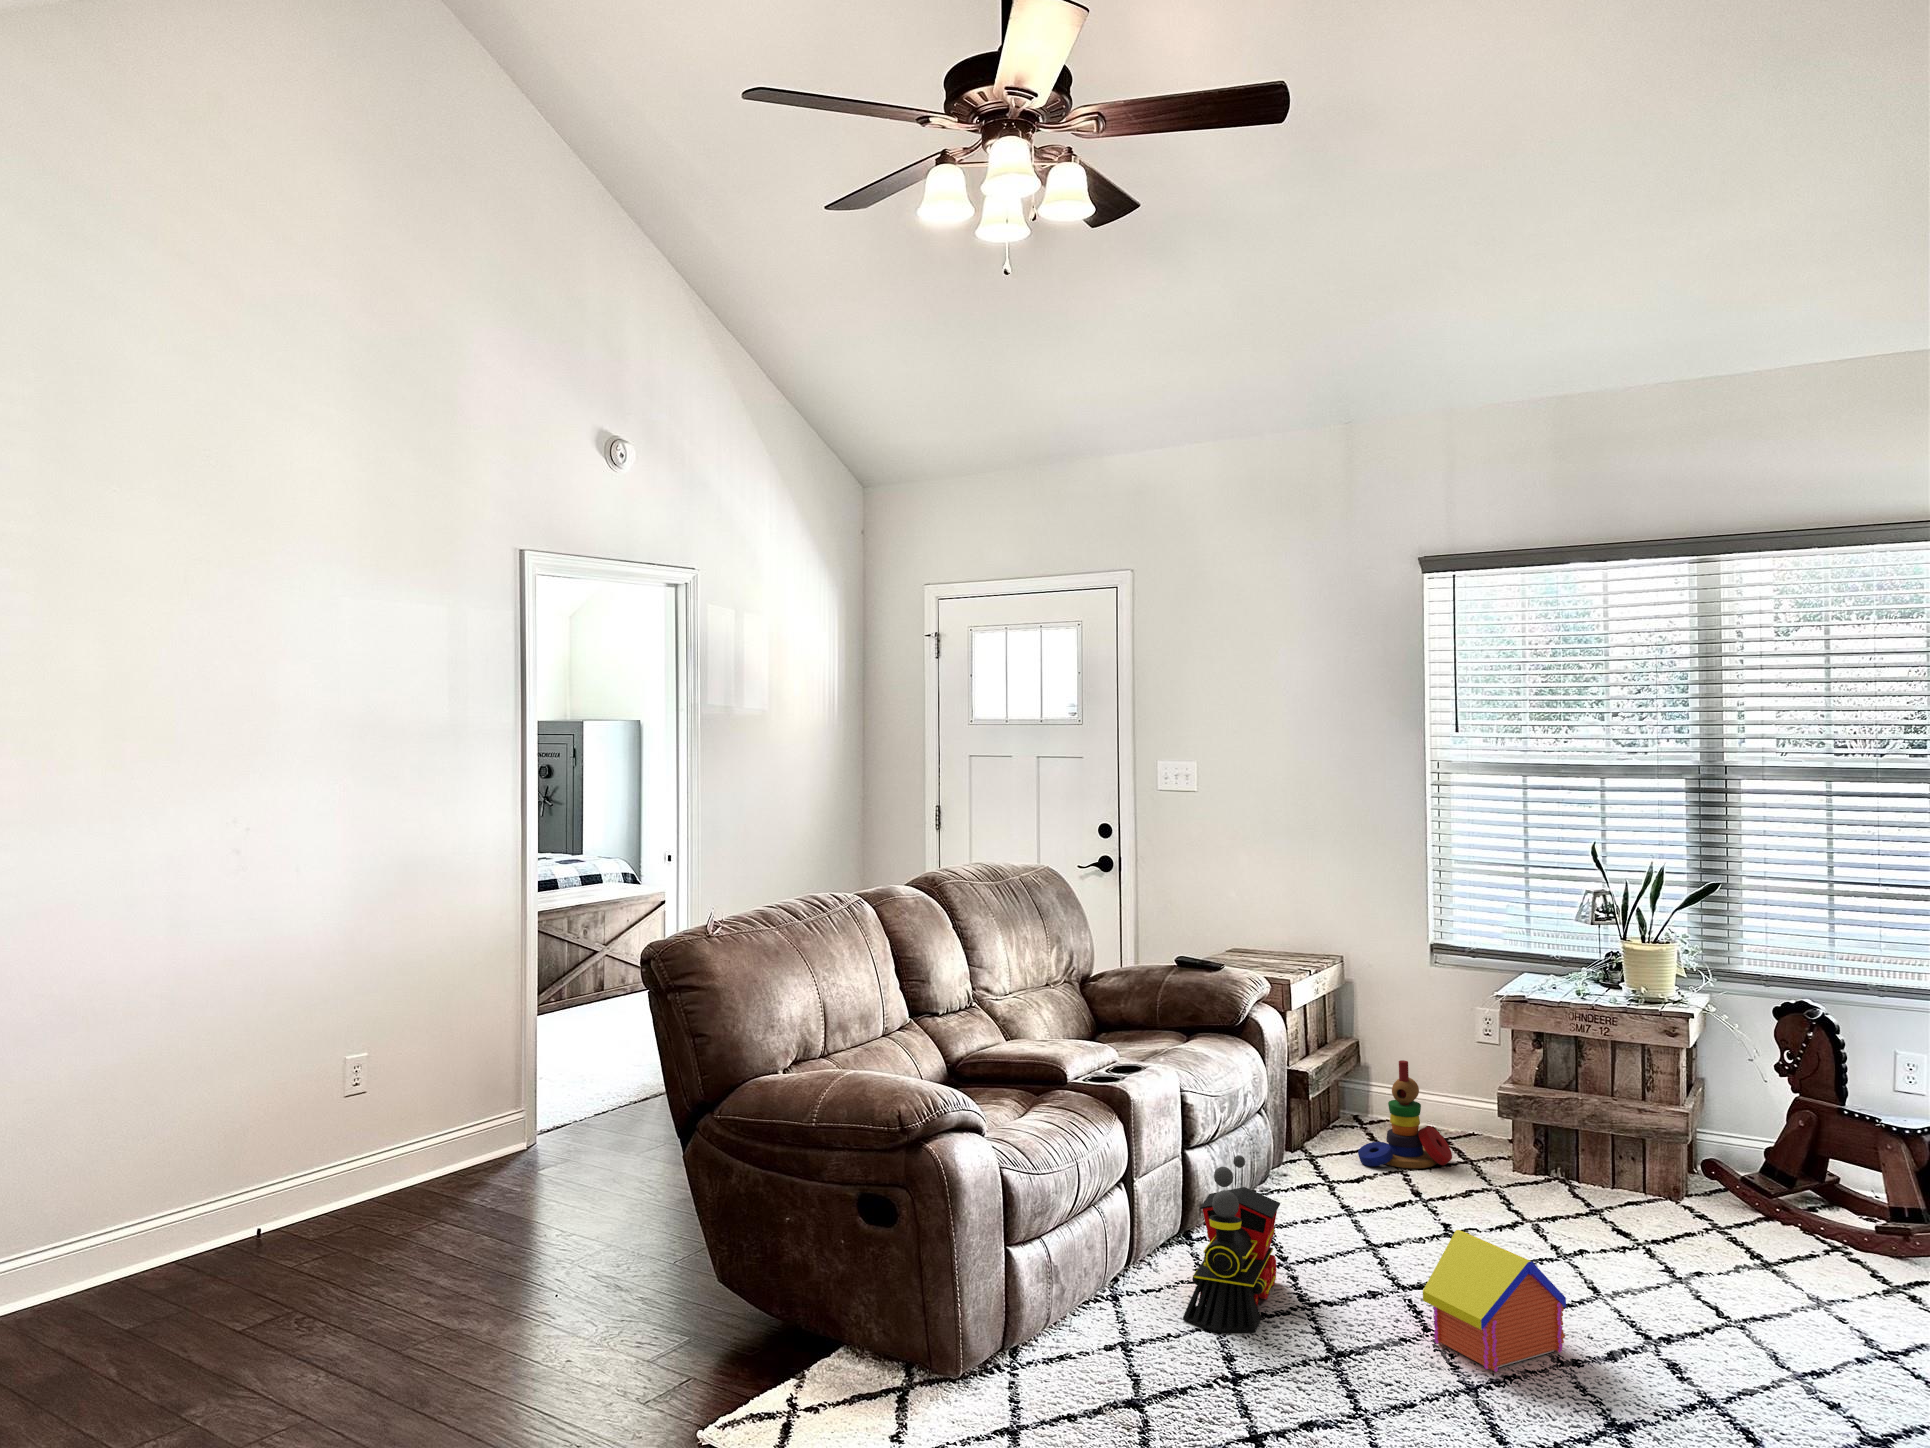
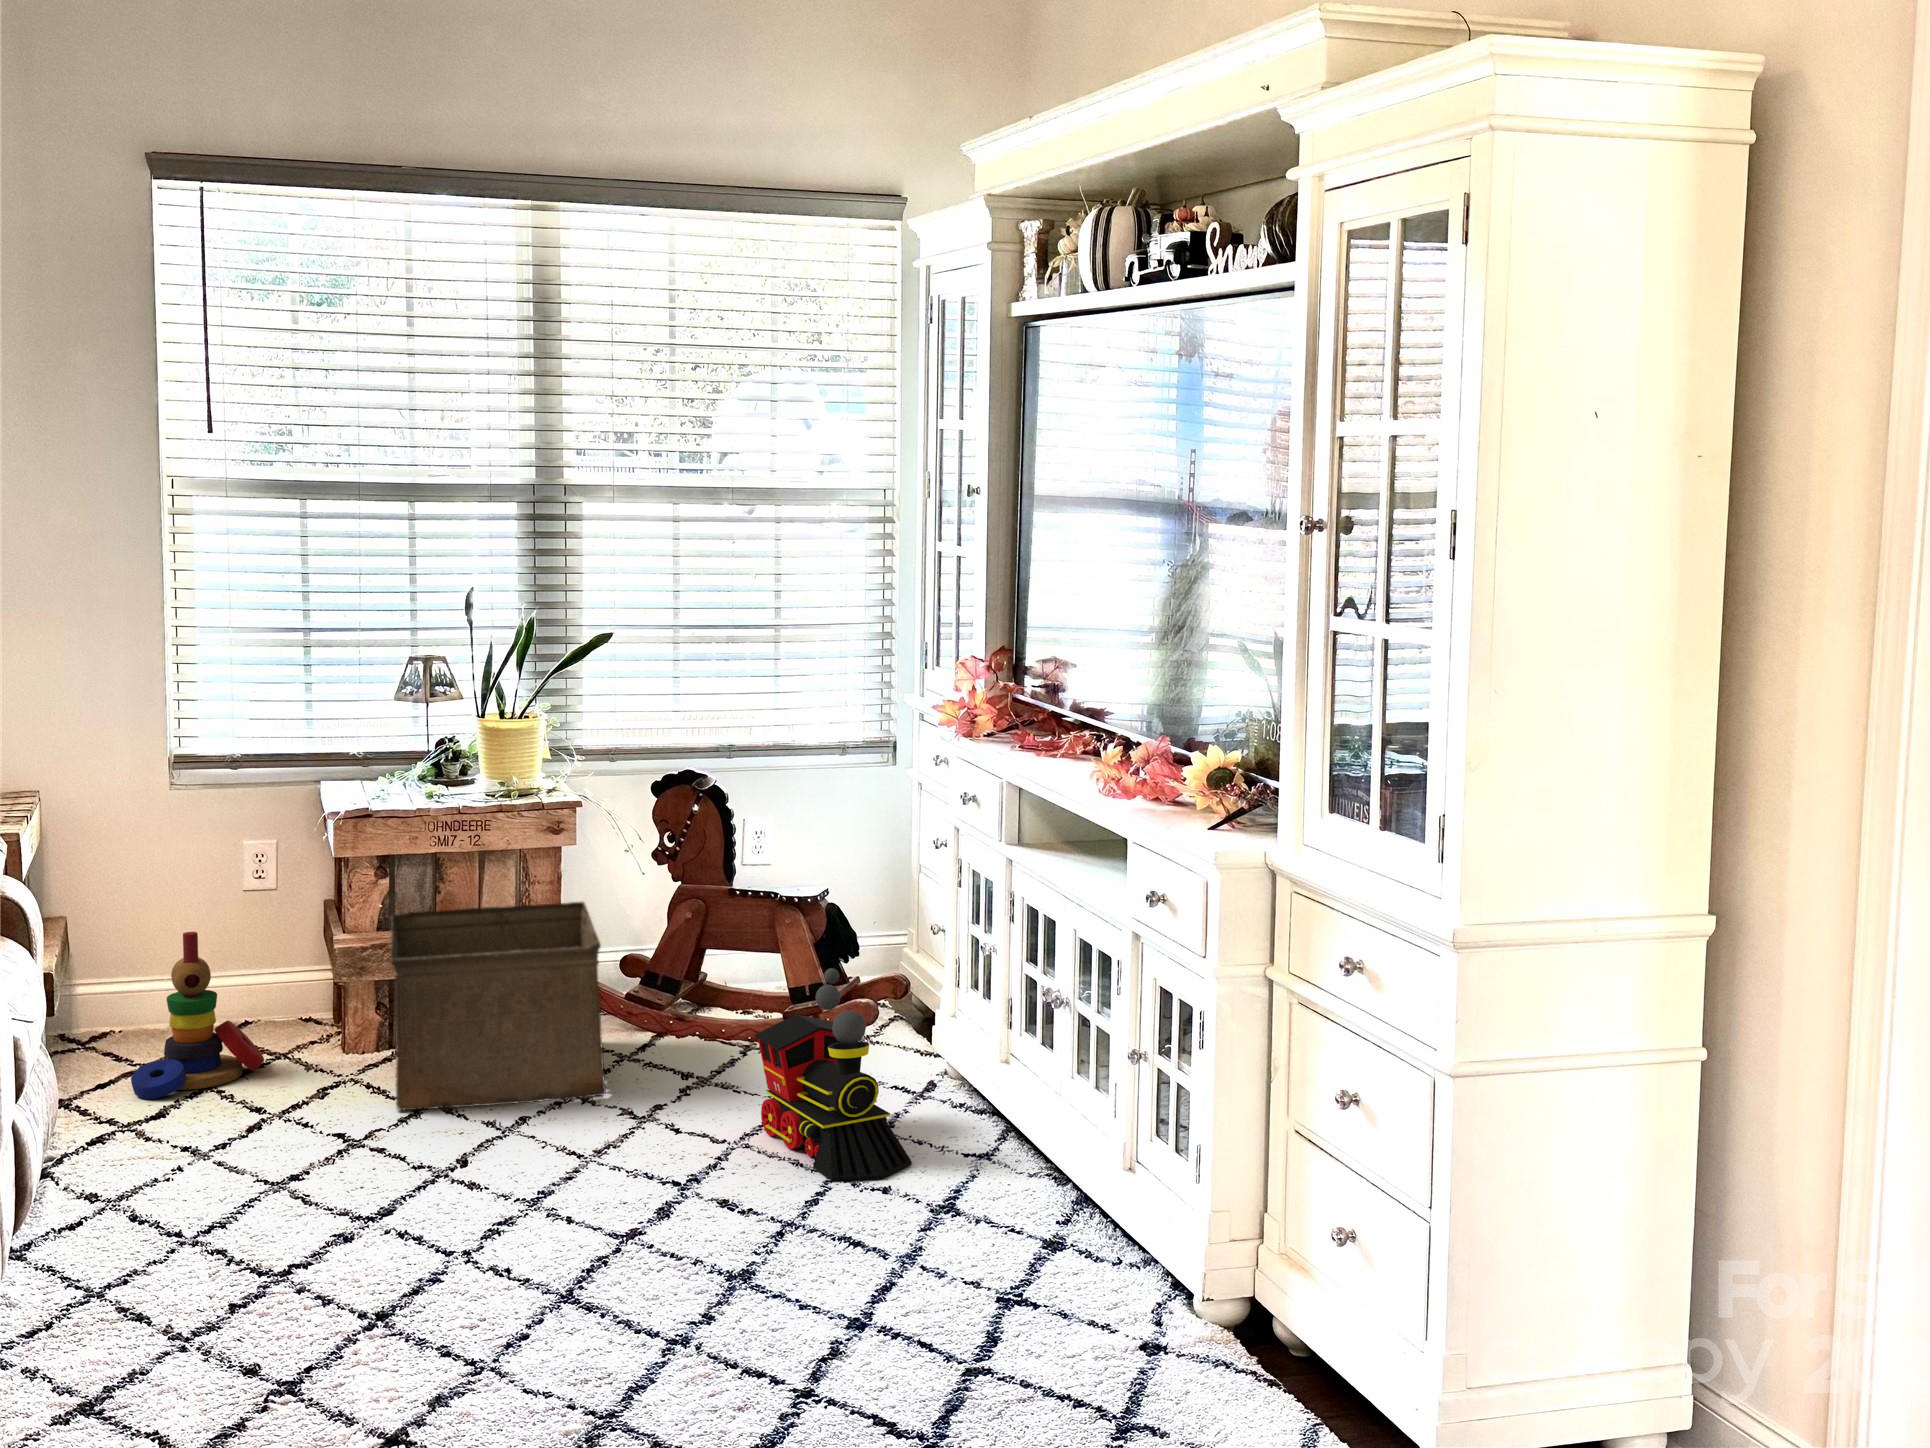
storage bin: none [1495,1076,1699,1254] -> present [391,902,606,1111]
toy train: present [1183,1155,1280,1332] -> present [754,968,912,1180]
toy house: present [1423,1230,1566,1372] -> none [461,1115,618,1278]

